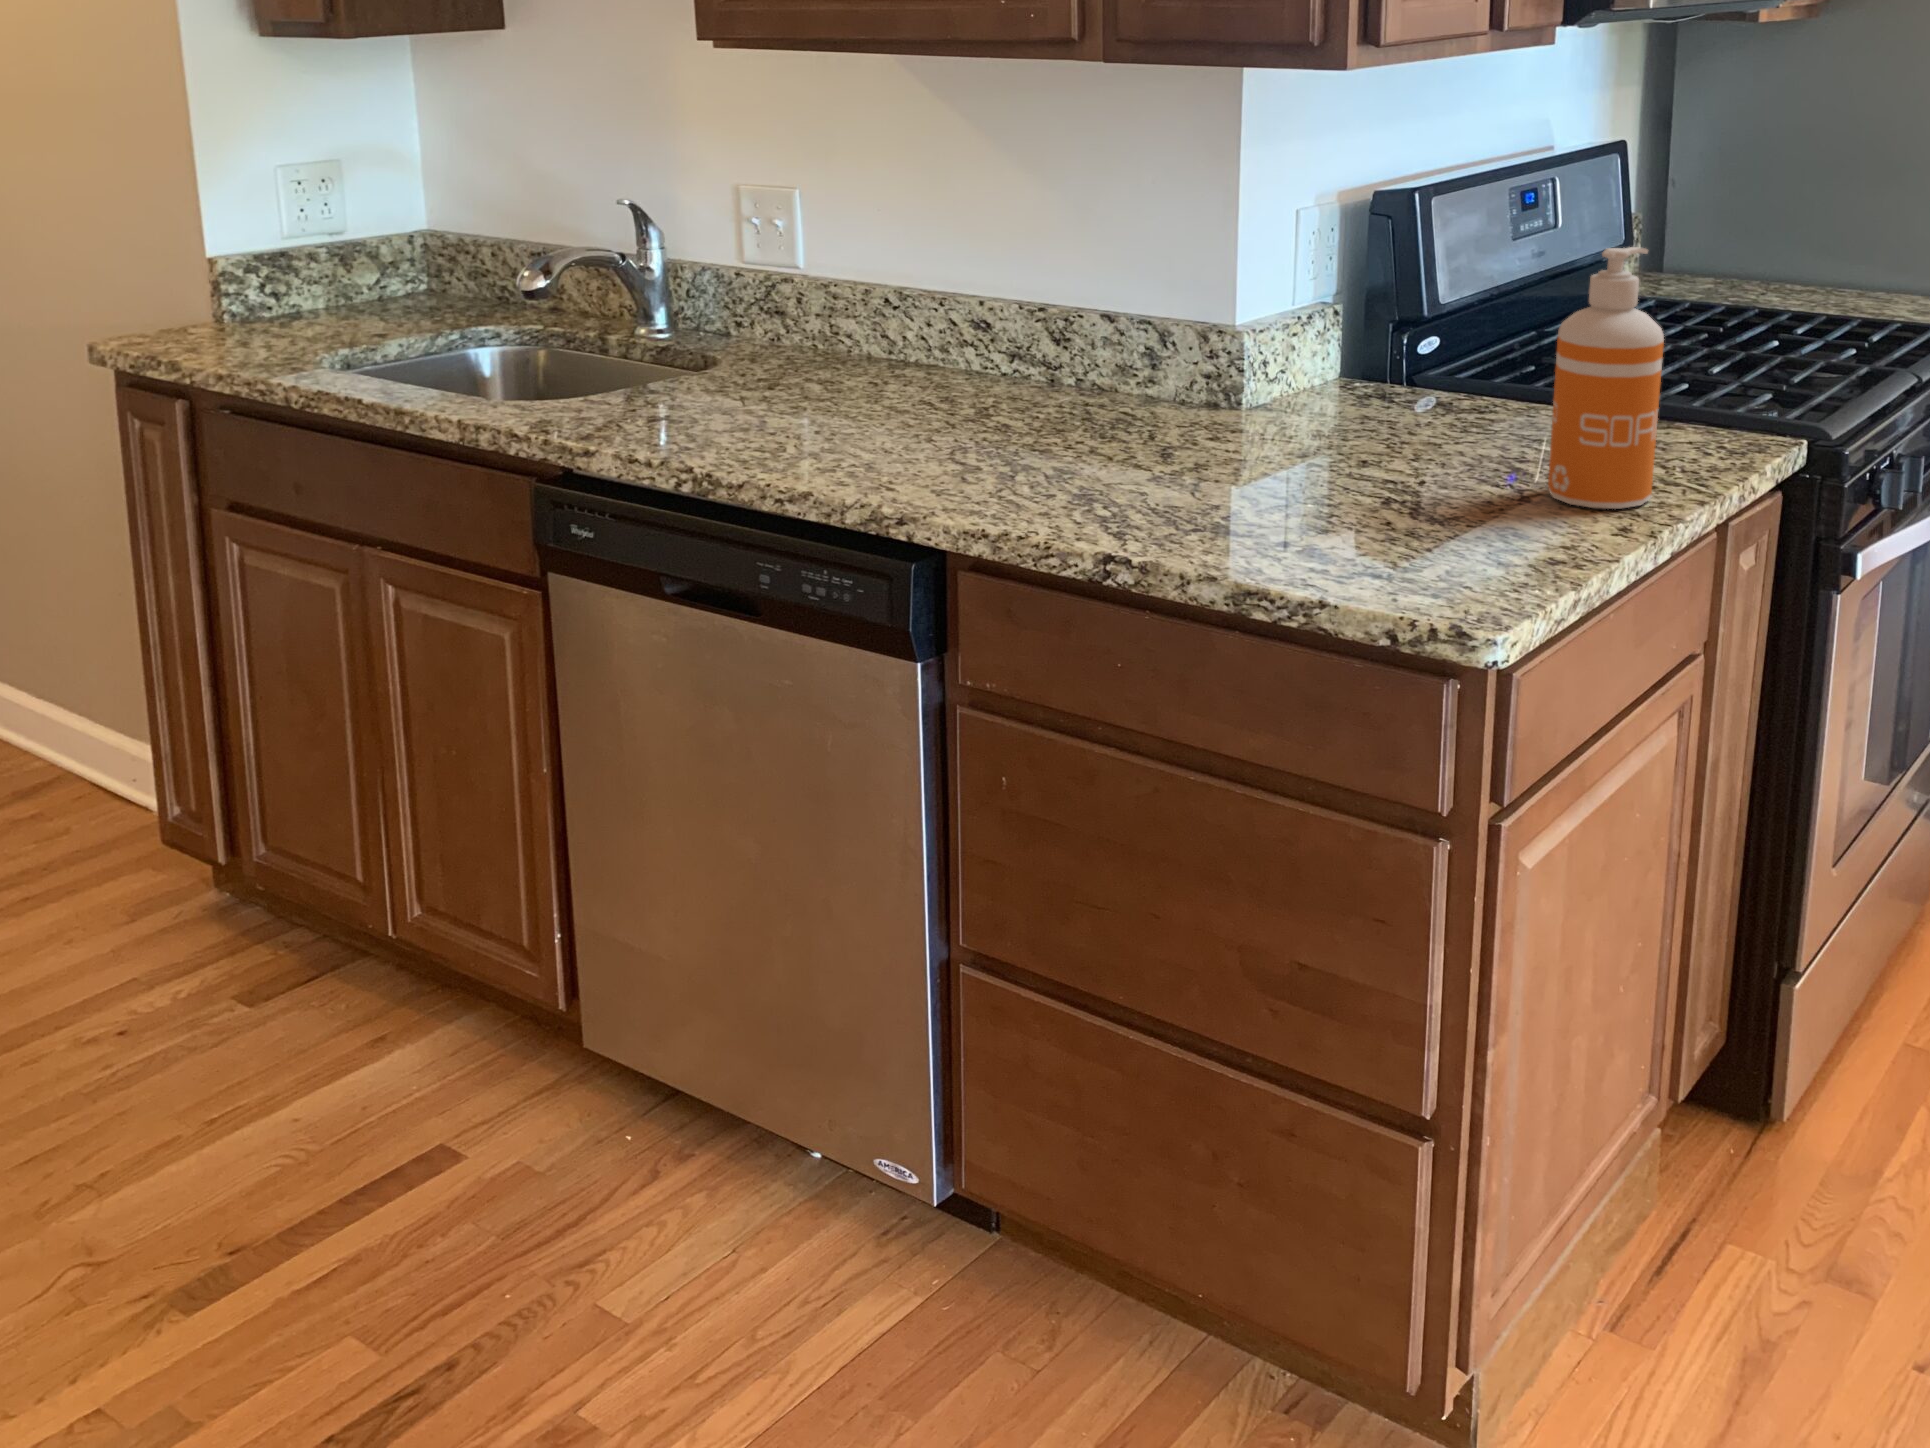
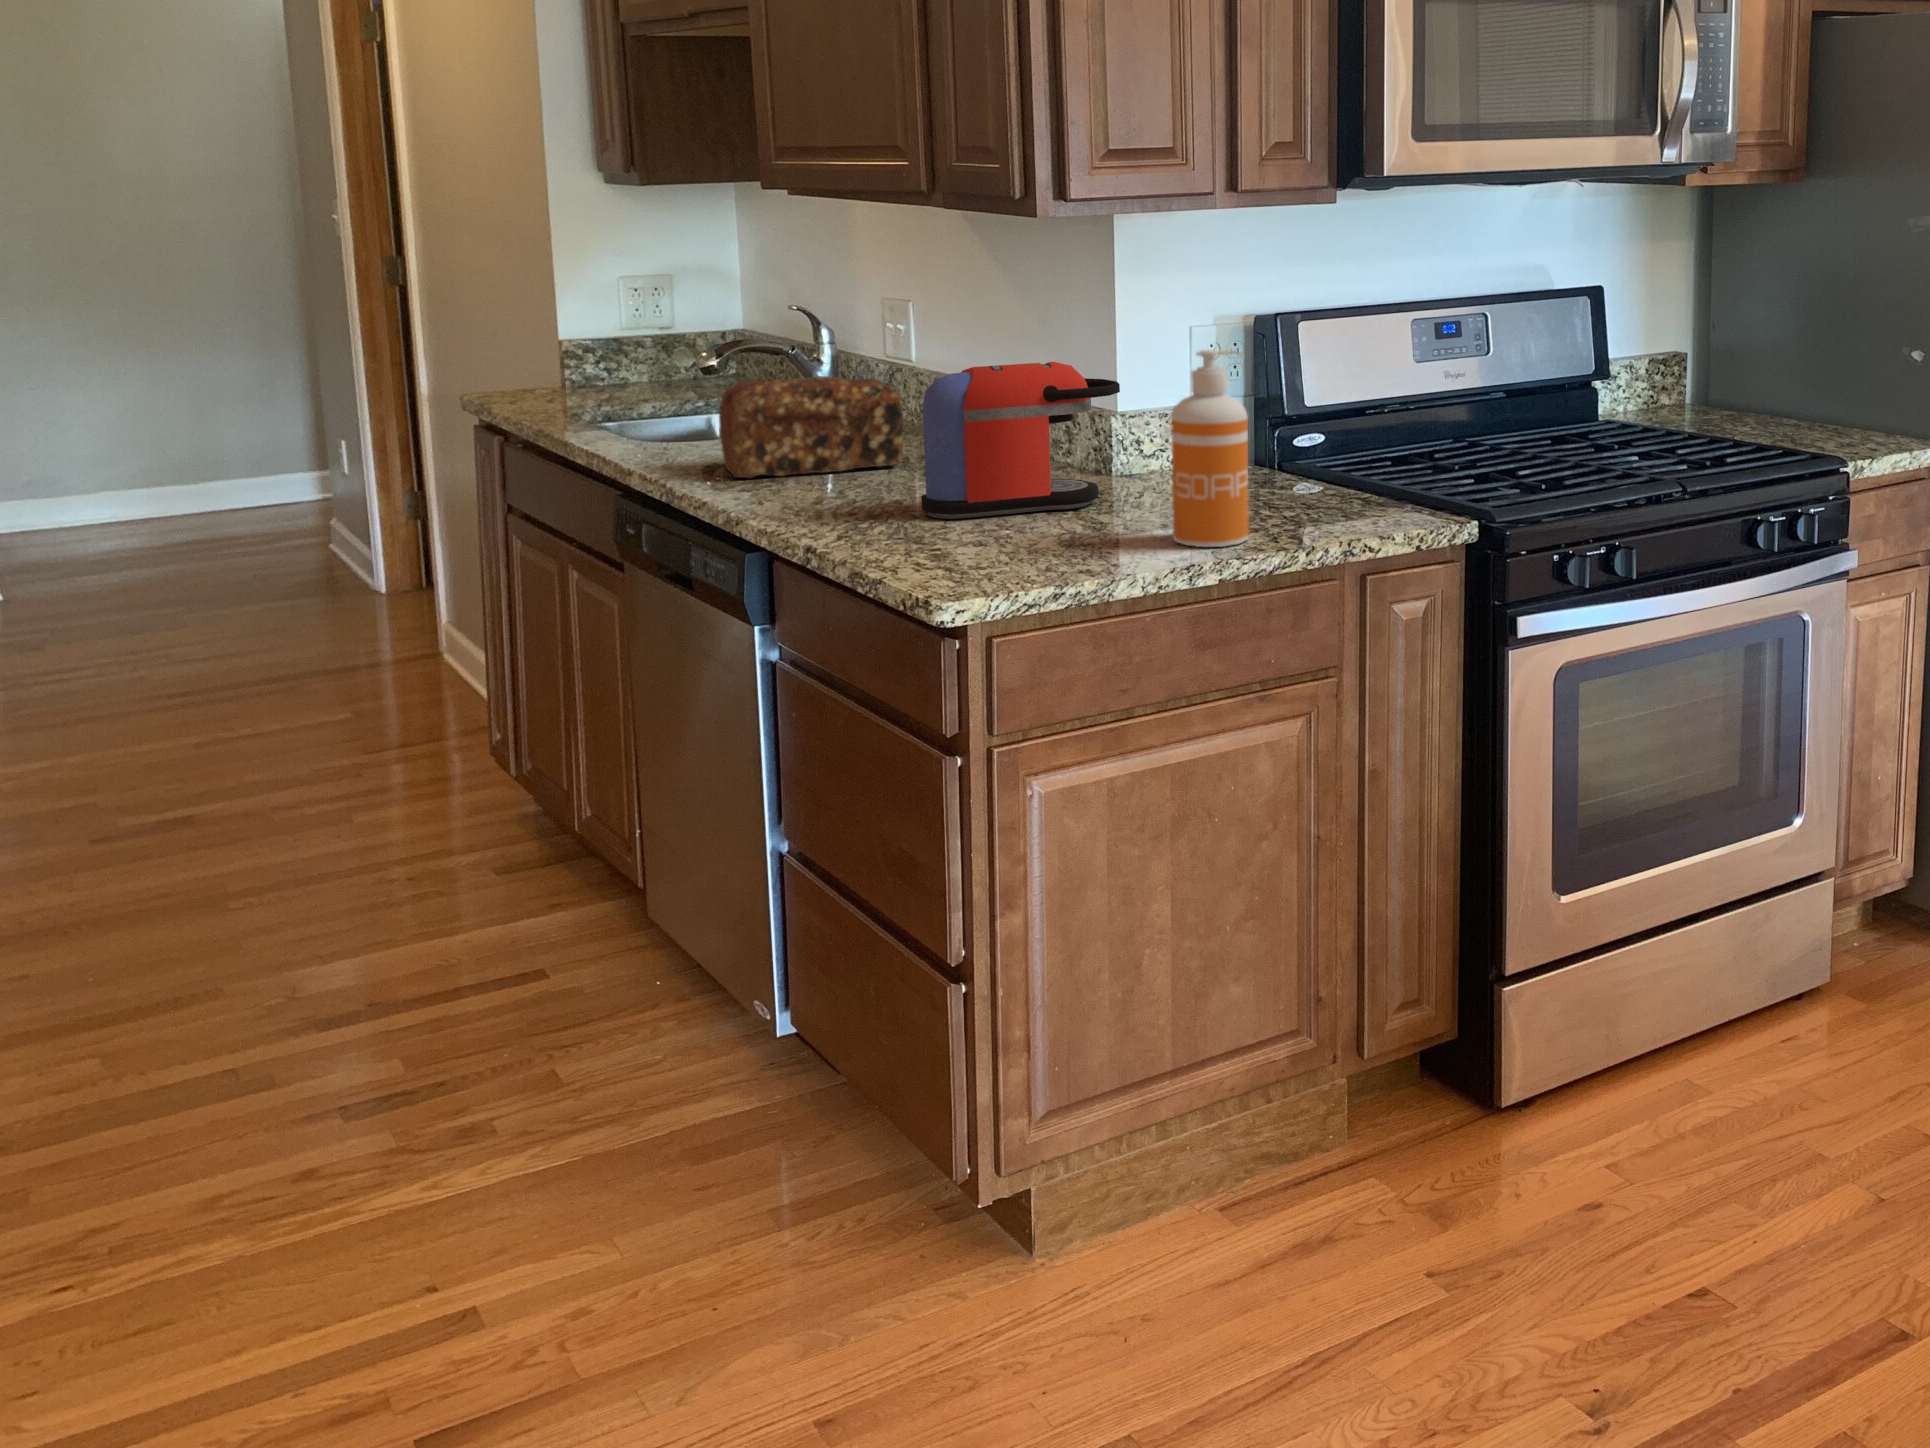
coffee maker: none [1142,270,1362,494] -> present [921,362,1120,519]
bread loaf: none [695,298,955,452] -> present [719,376,903,479]

